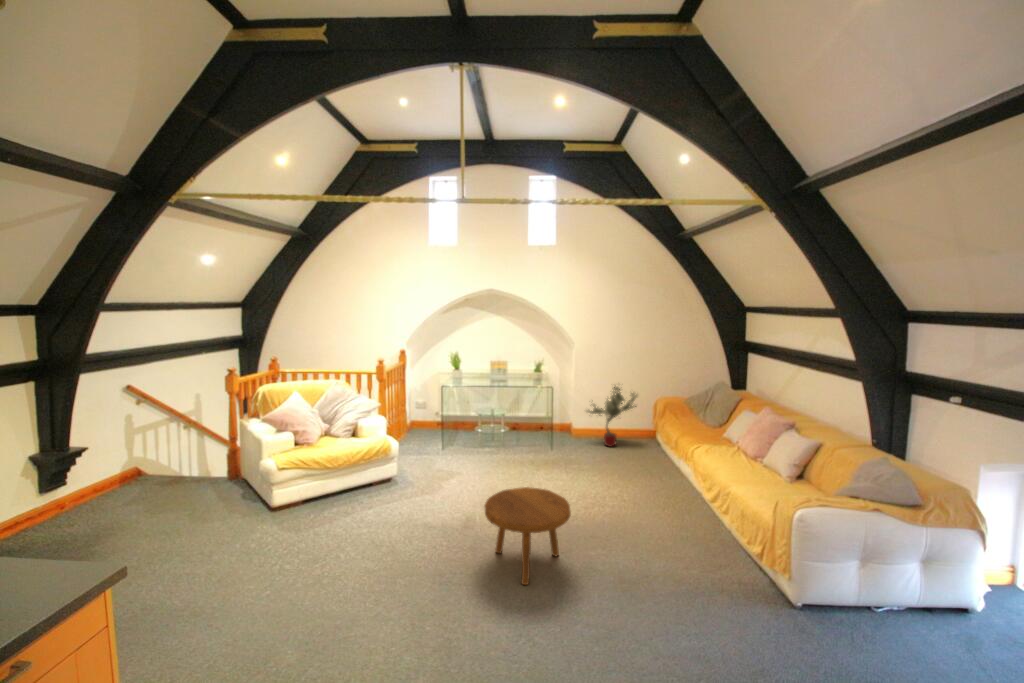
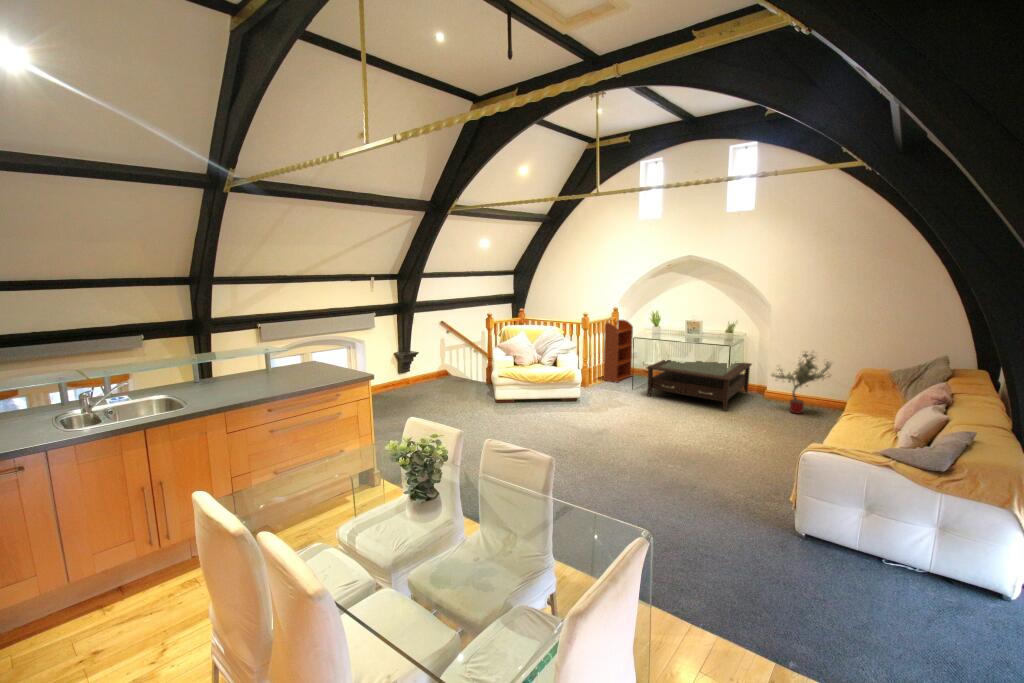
bookcase: none [399,361,430,442] -> present [604,320,633,383]
coffee table: none [465,399,559,457] -> present [647,360,752,411]
footstool: present [484,487,571,585] -> none [594,411,659,472]

